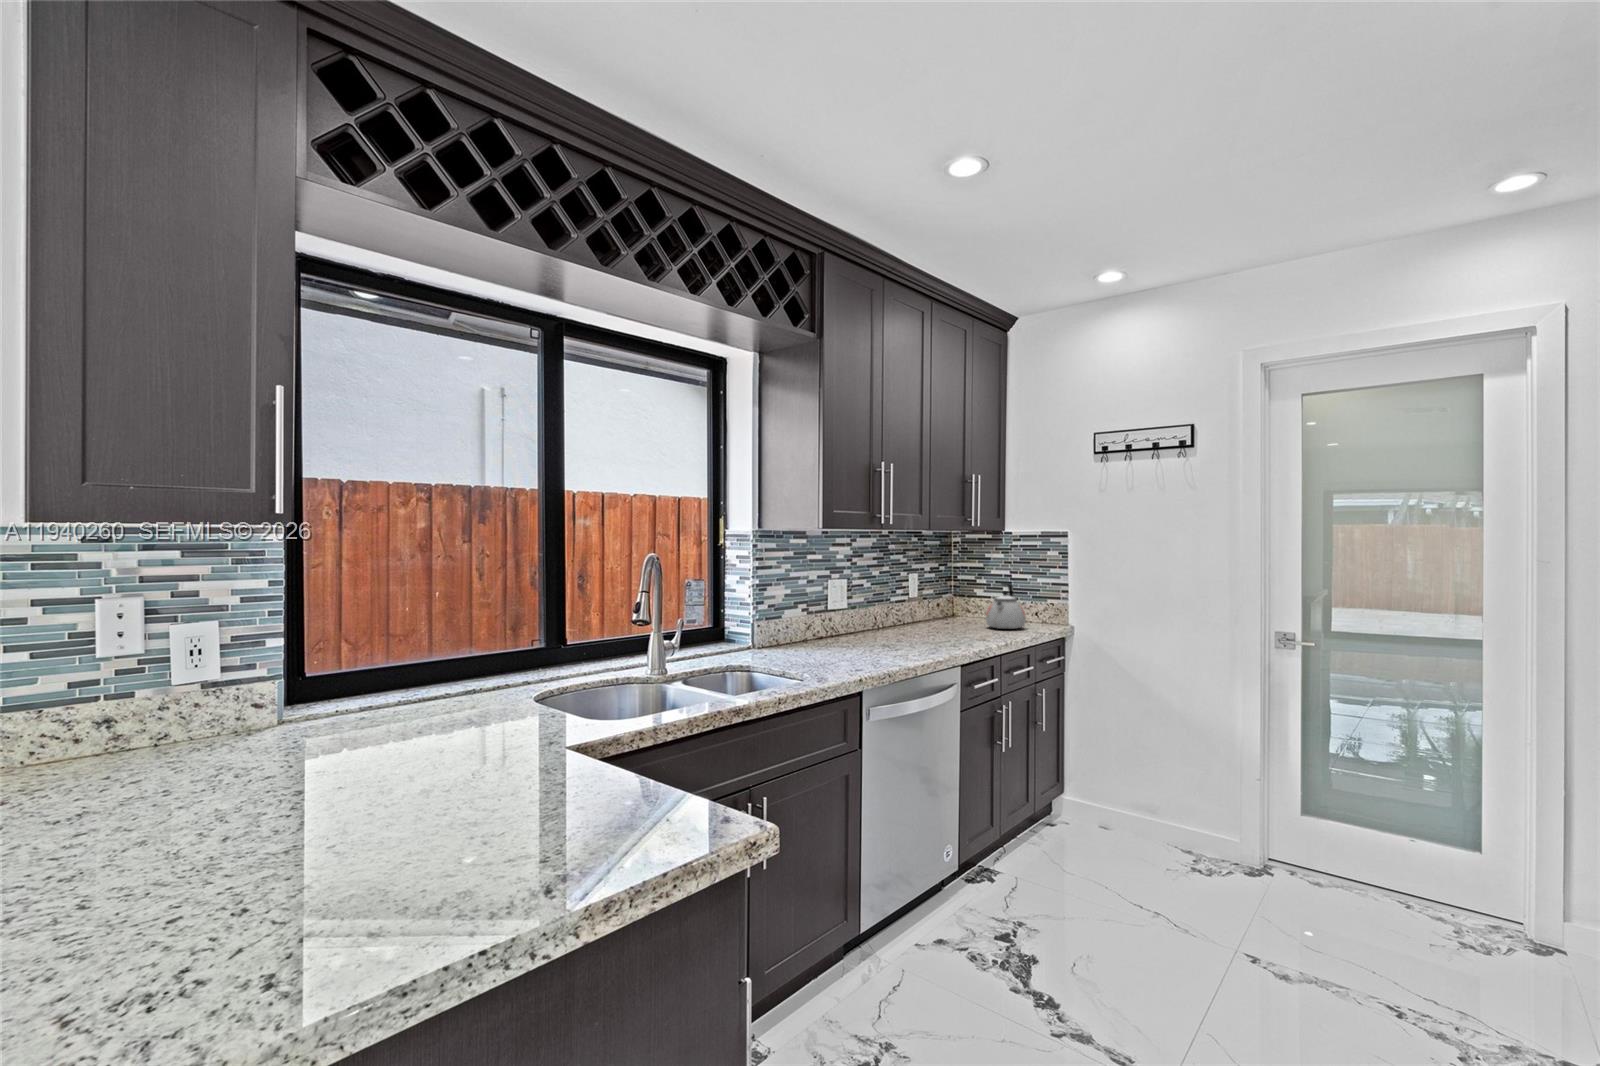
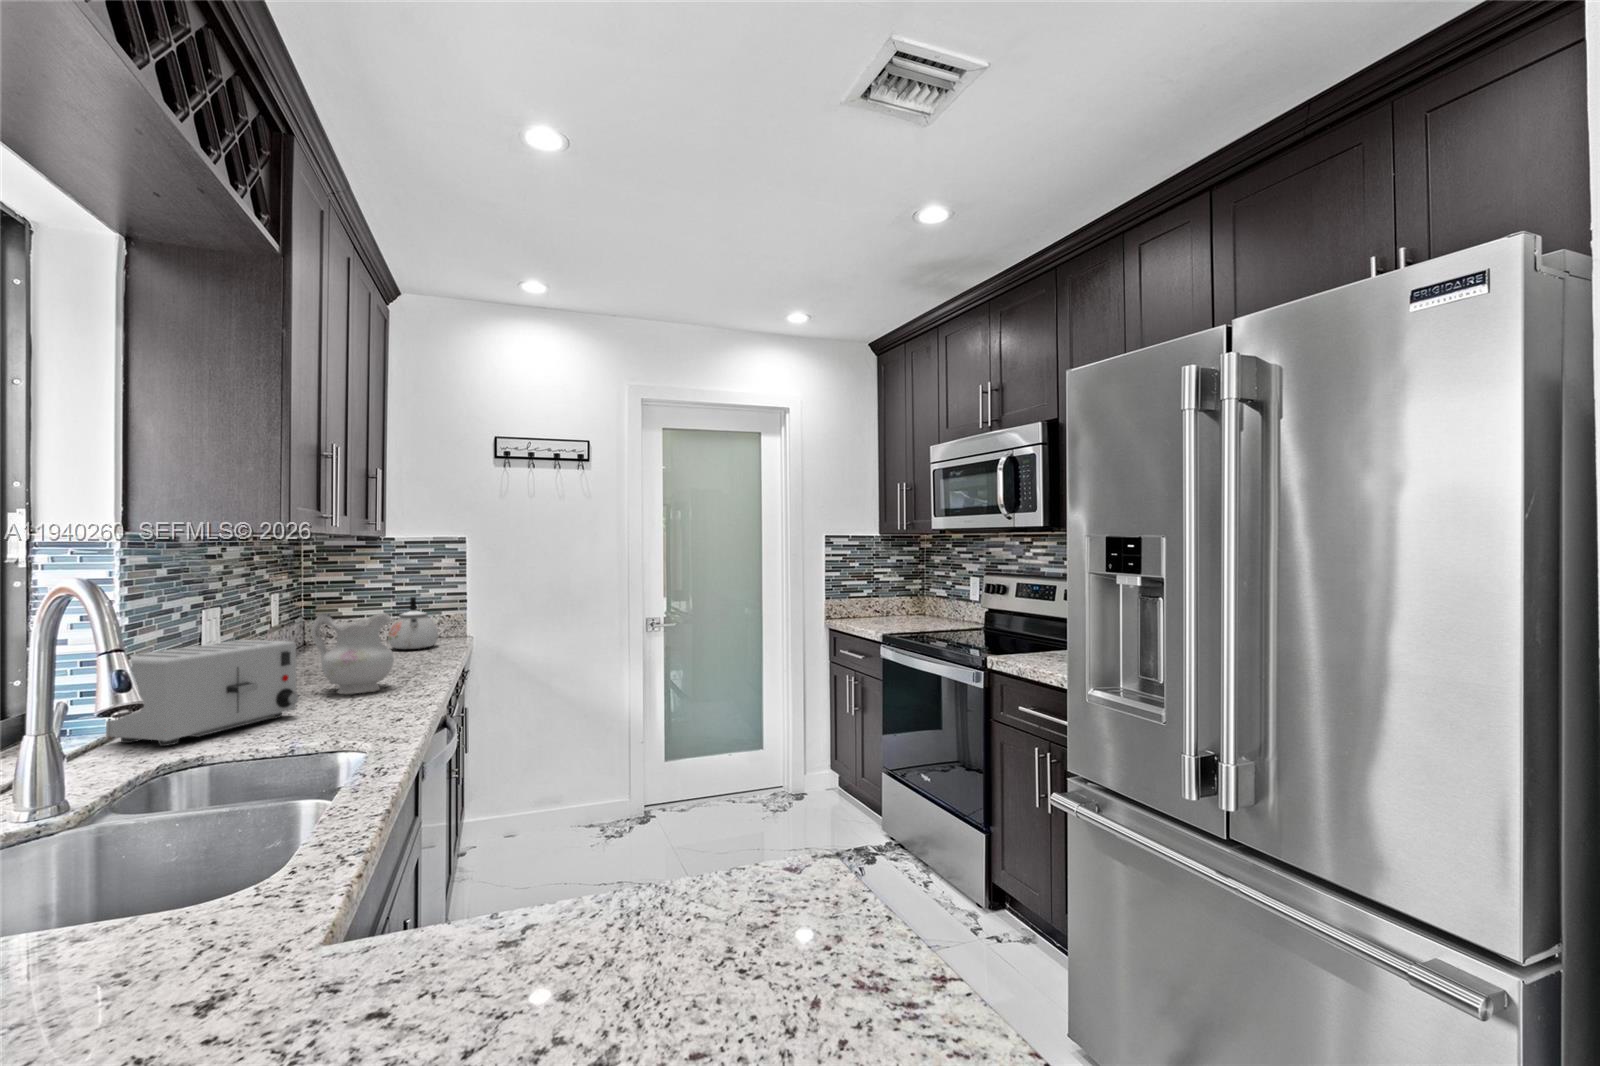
ceramic pitcher: none [869,586,919,651] -> present [312,613,394,694]
toaster: none [738,600,830,658] -> present [106,640,299,746]

